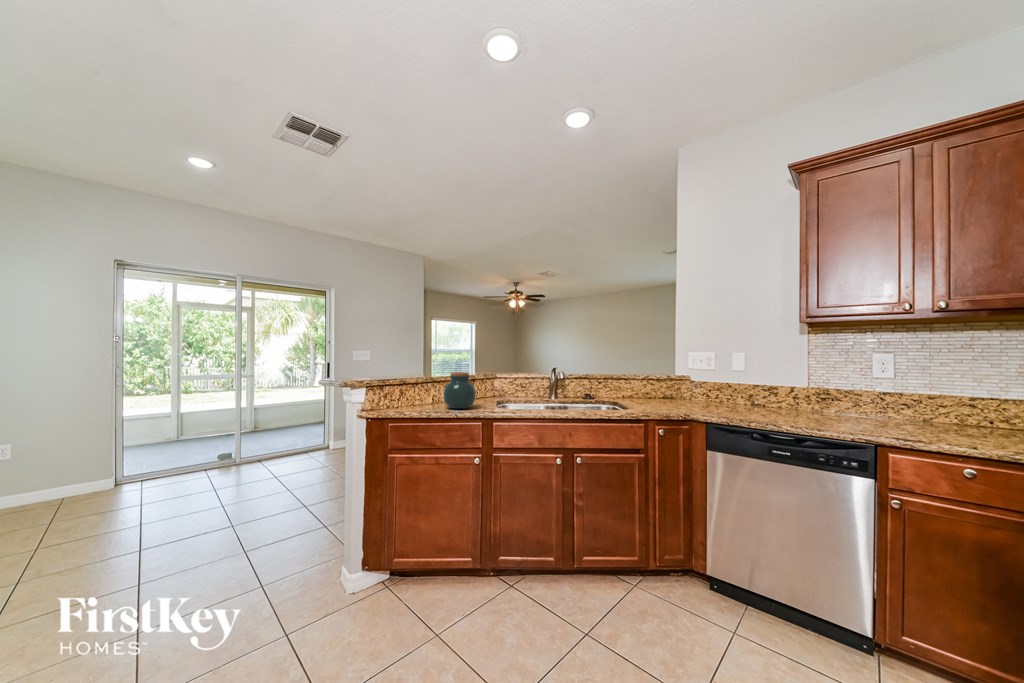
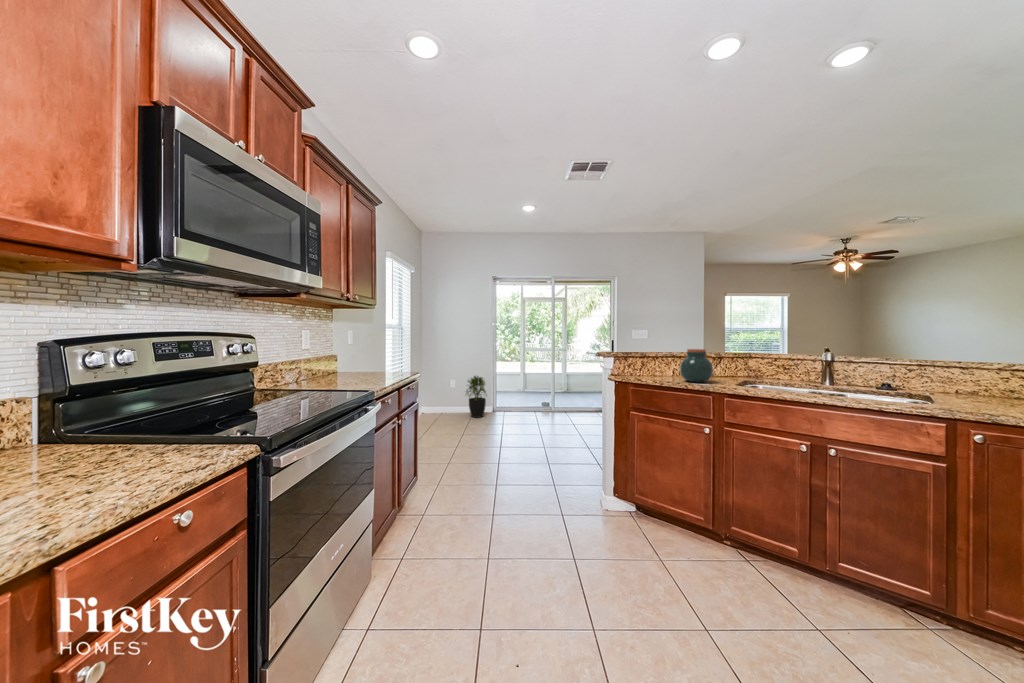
potted plant: none [30,428,100,508] -> present [466,376,486,418]

